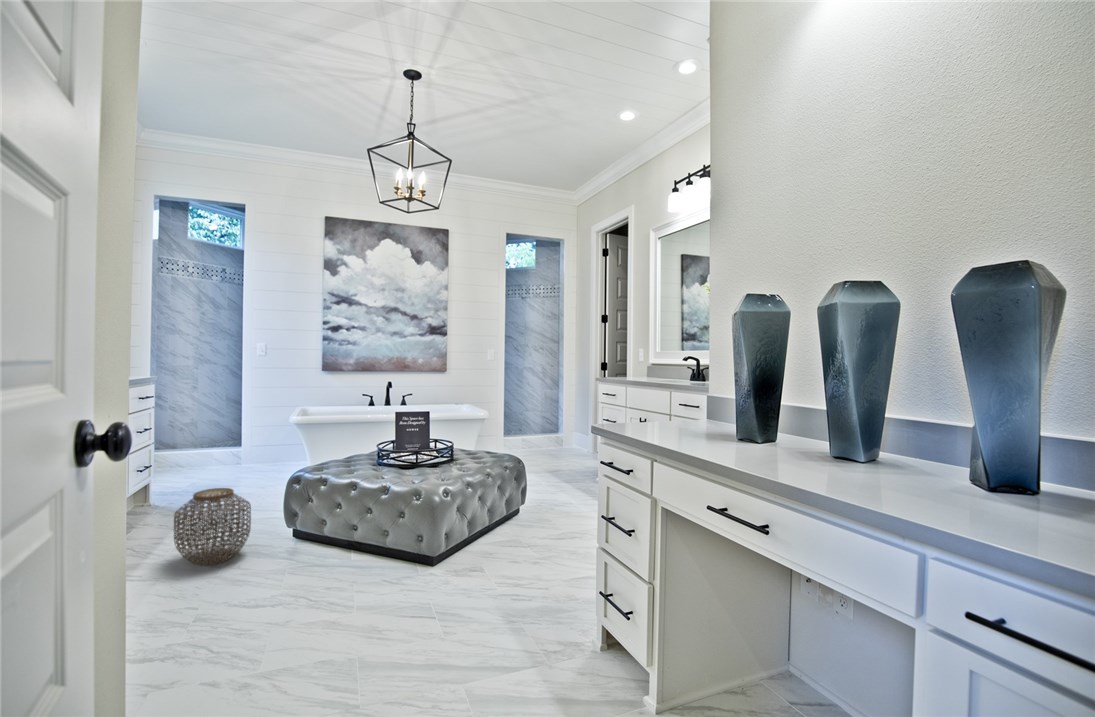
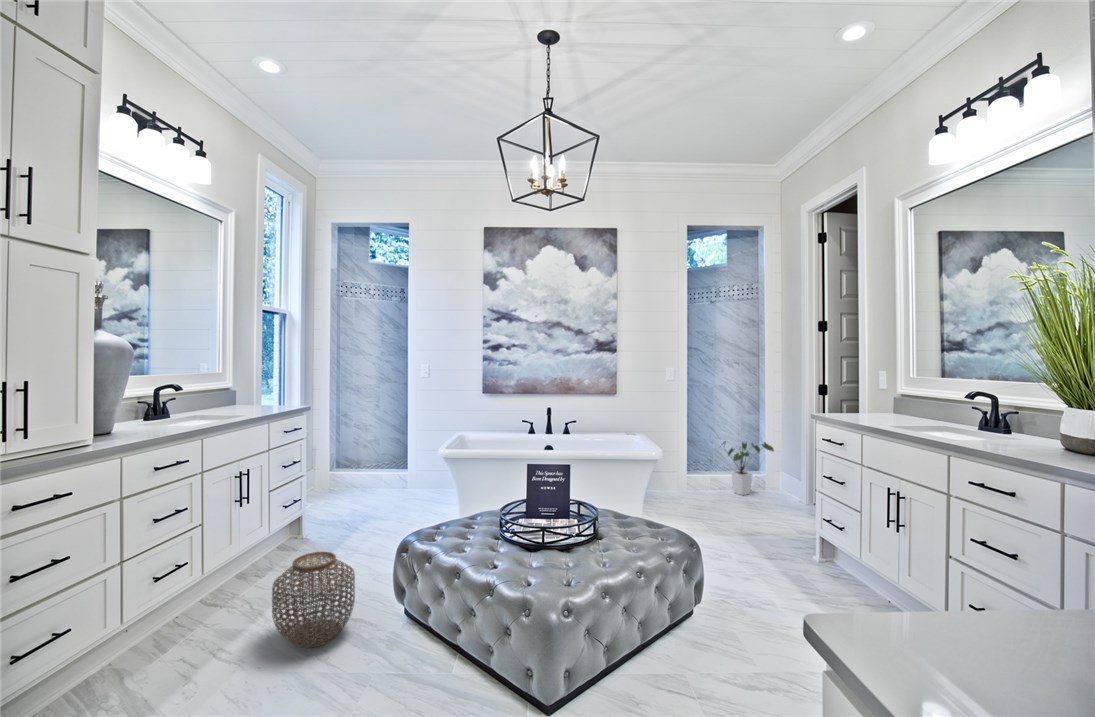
house plant: none [530,408,570,451] -> present [722,441,774,495]

